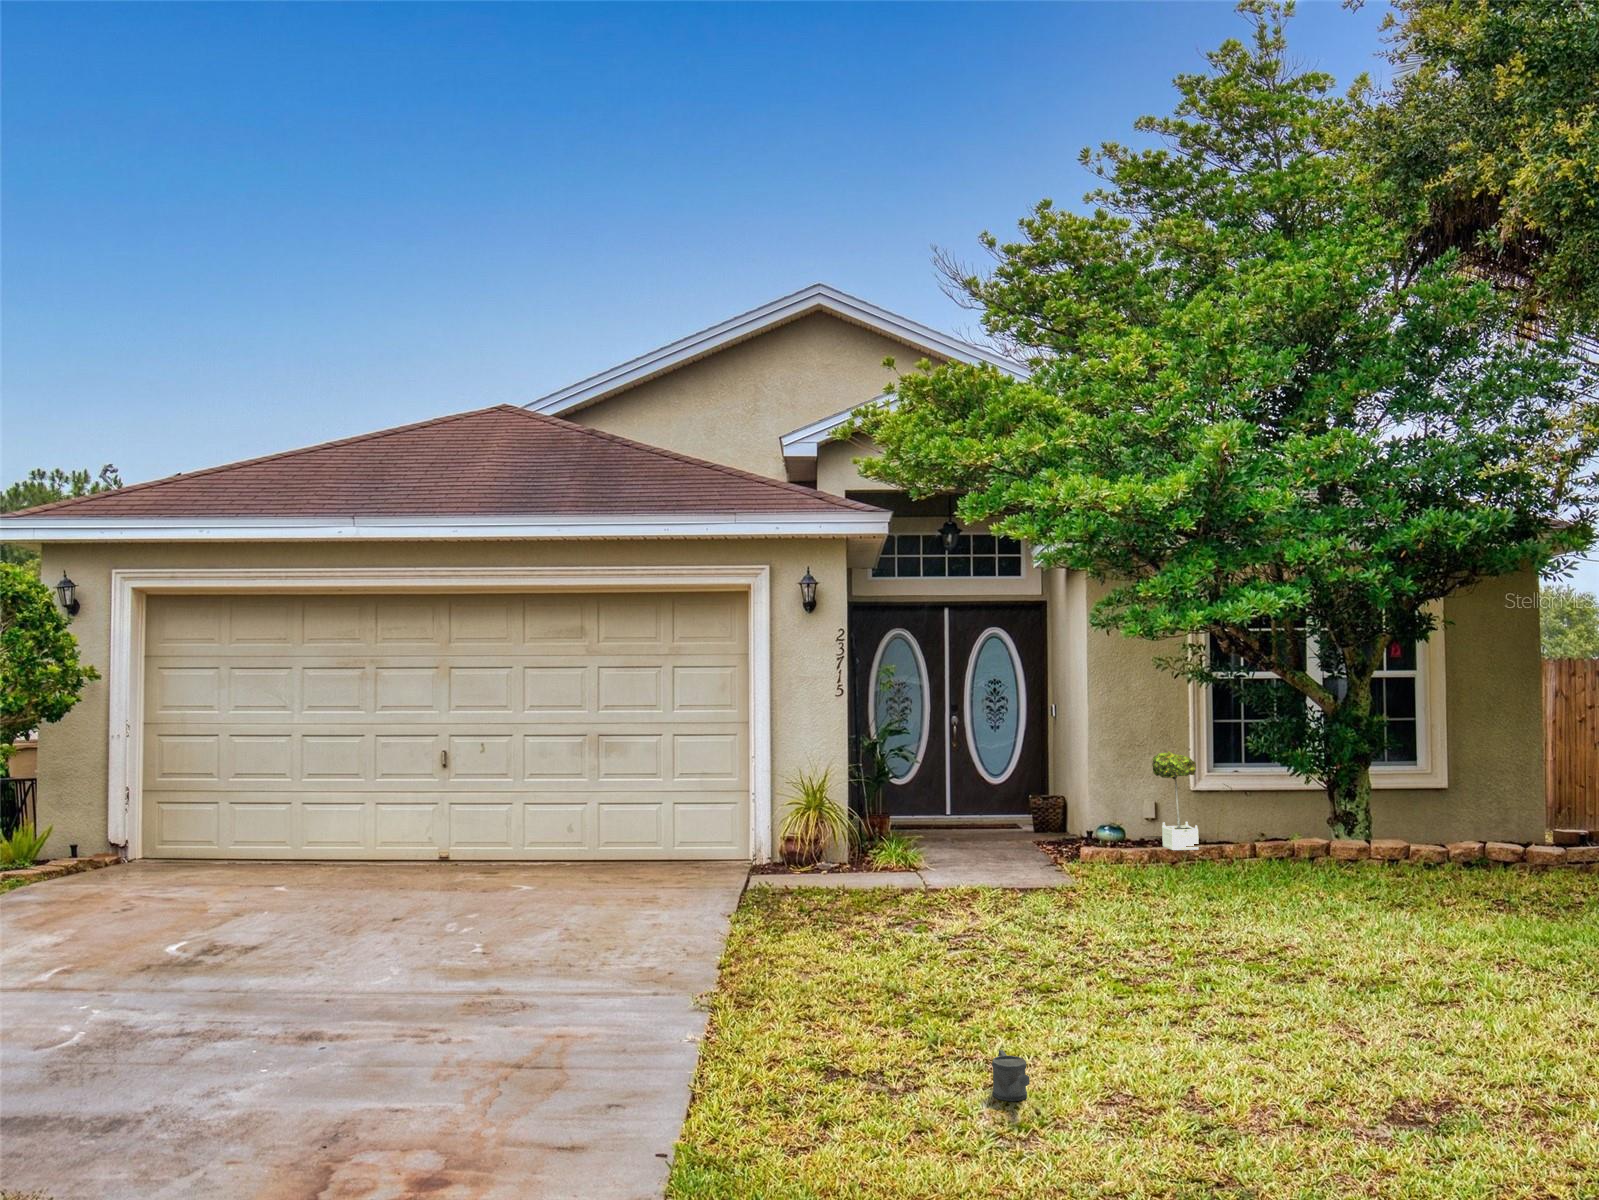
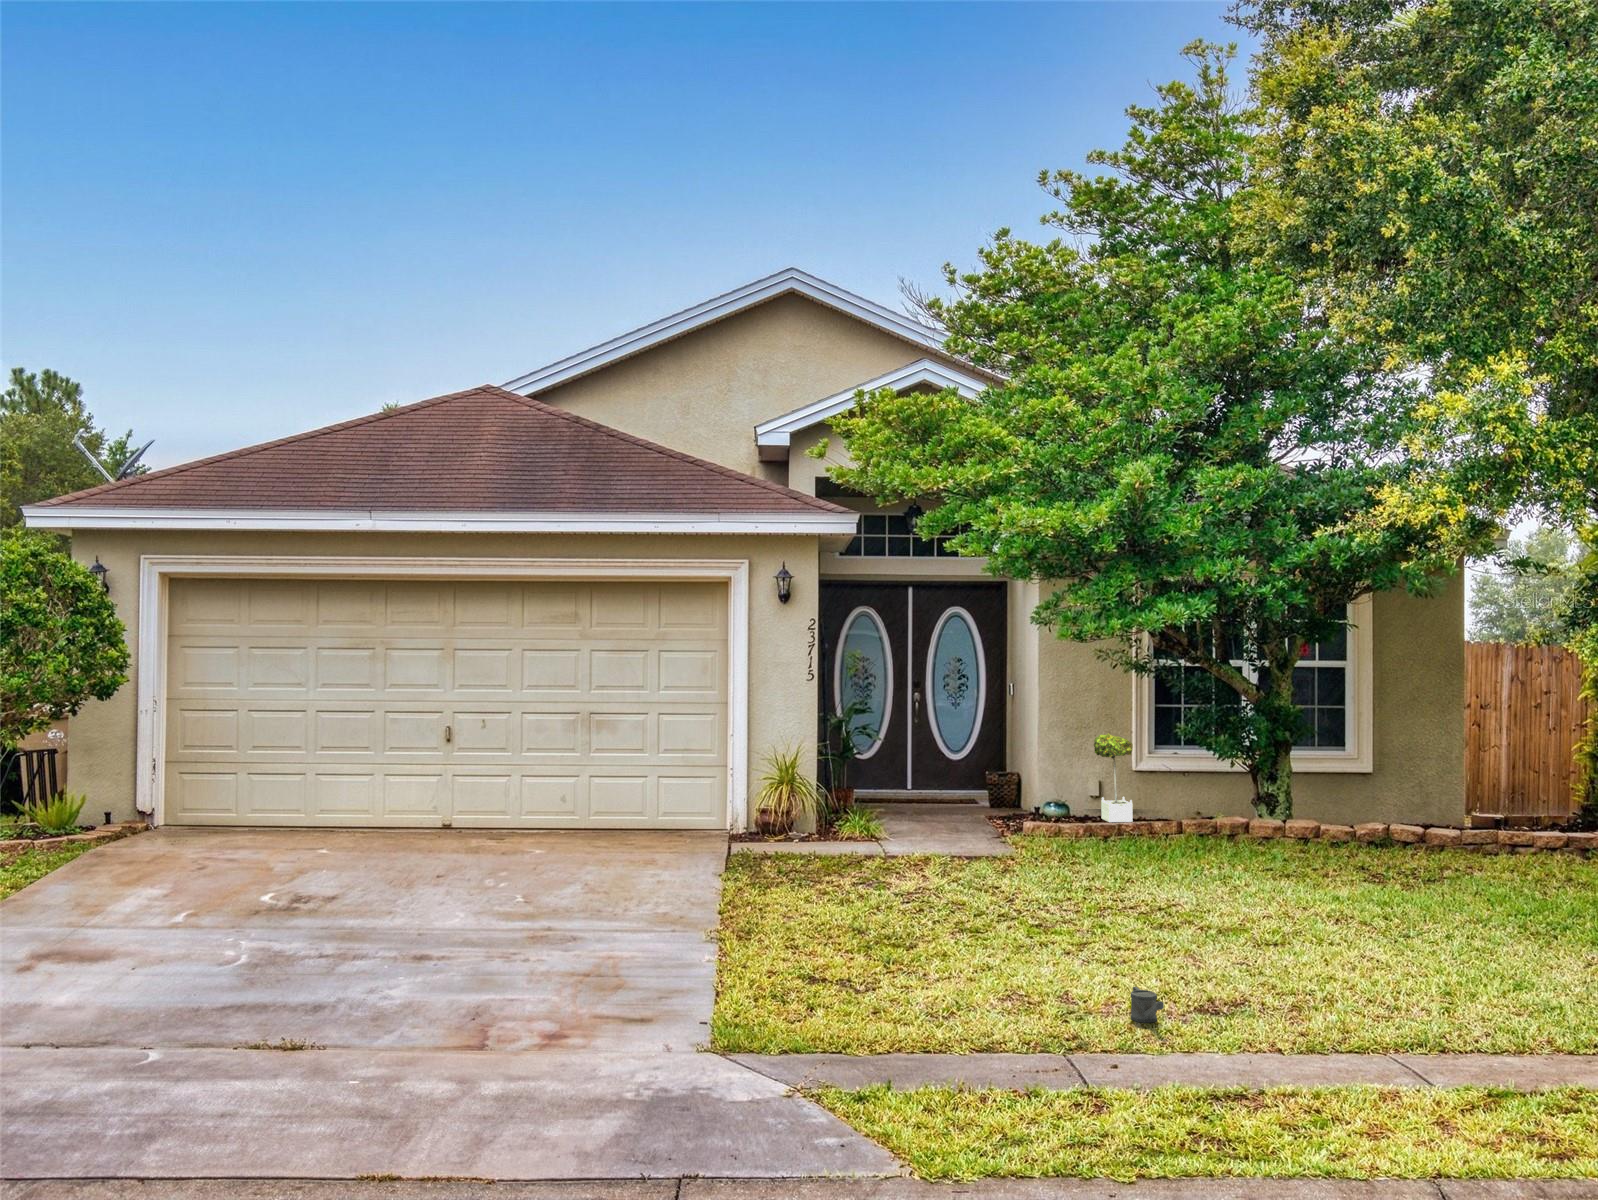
watering can: present [992,1050,1030,1101] -> present [1131,987,1164,1023]

